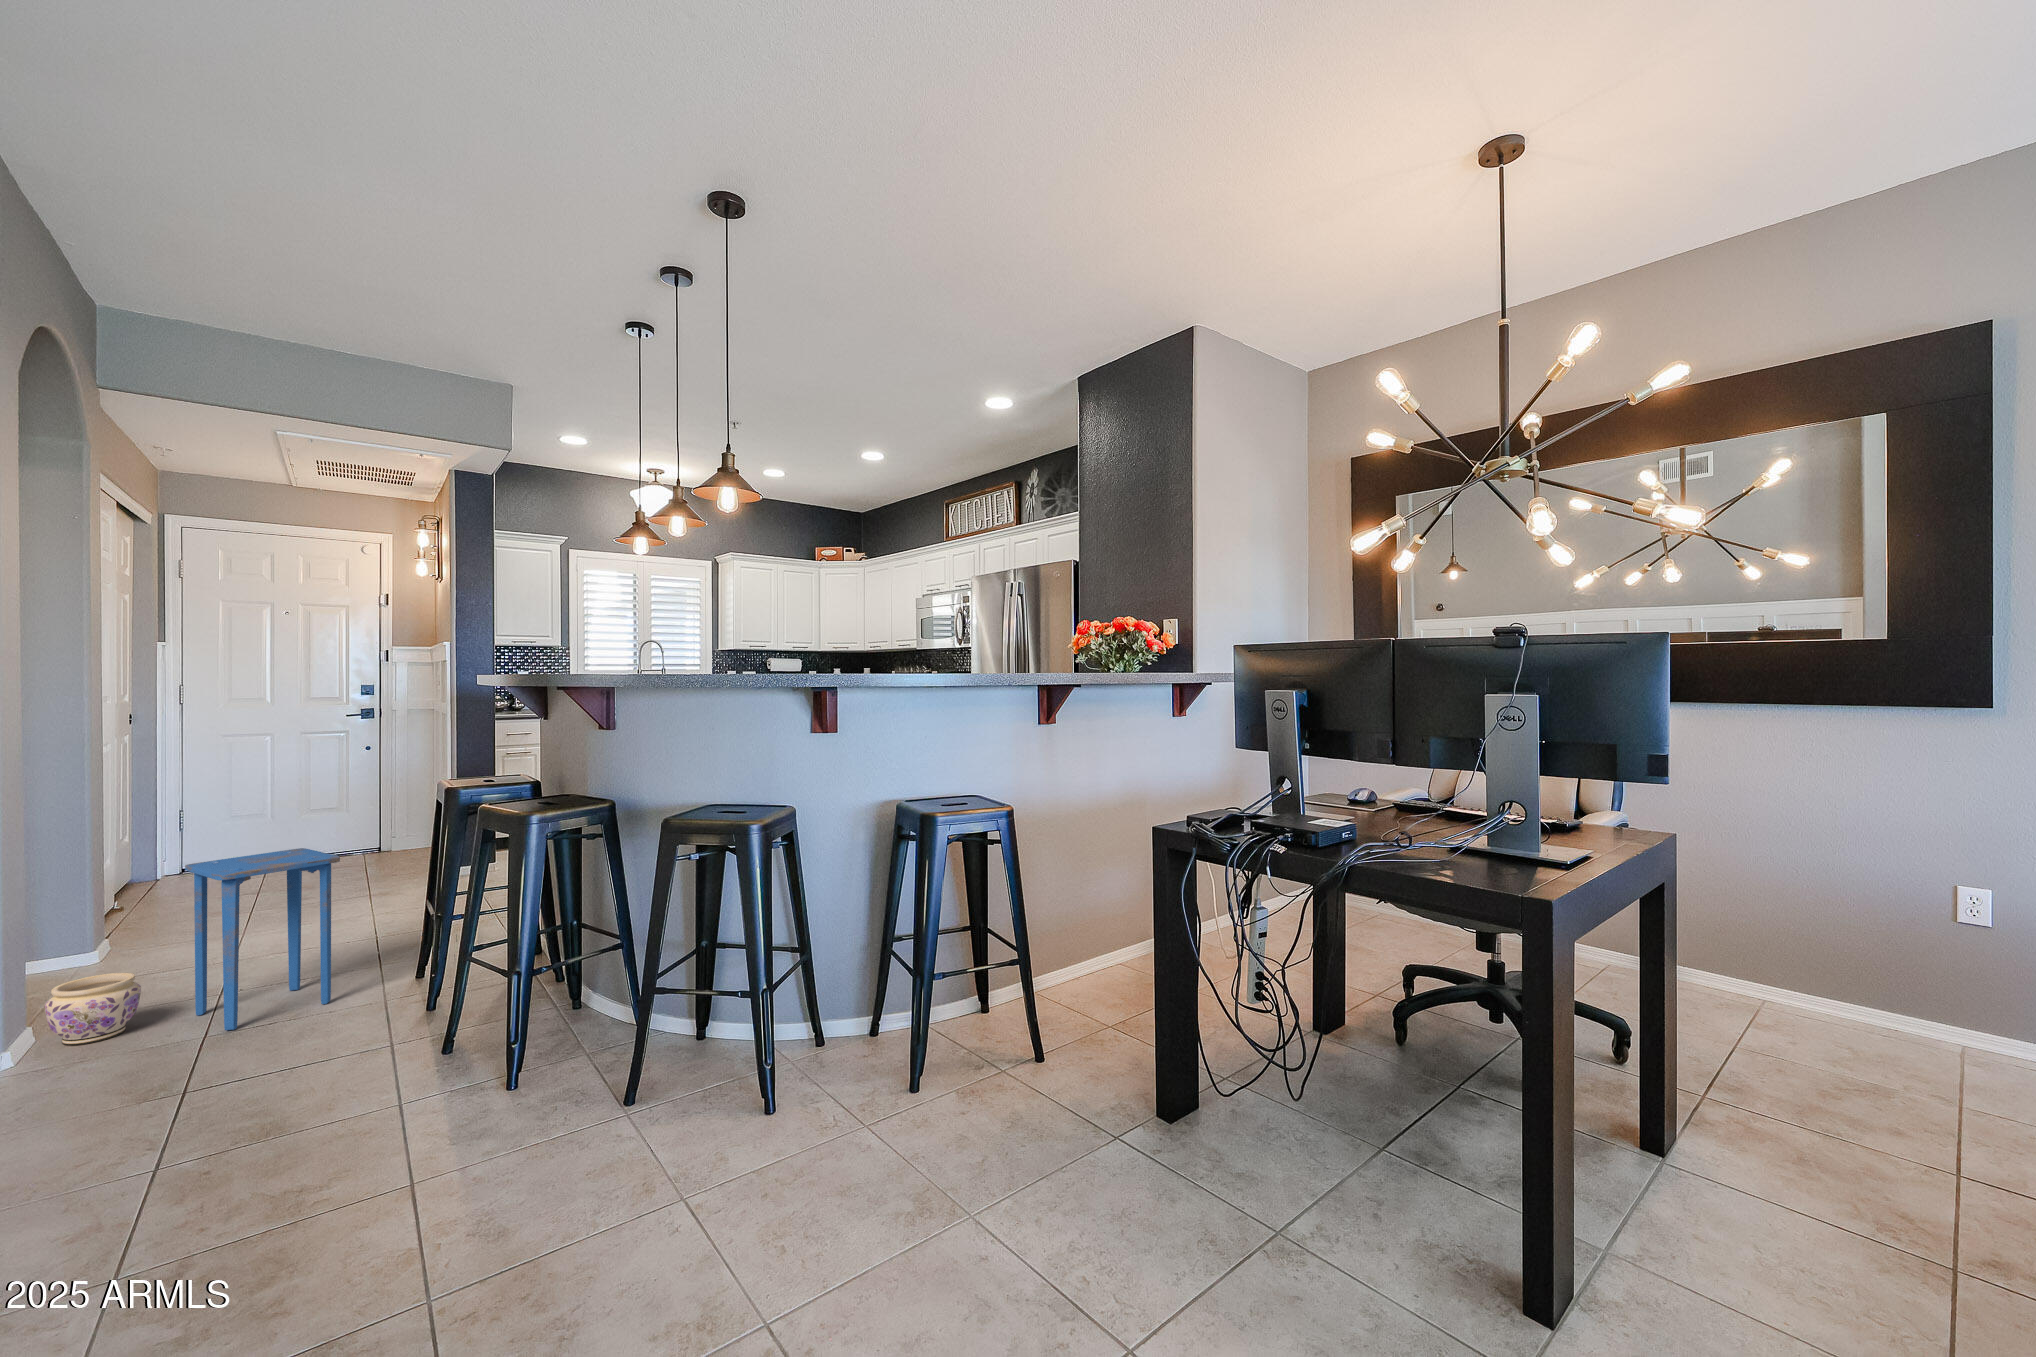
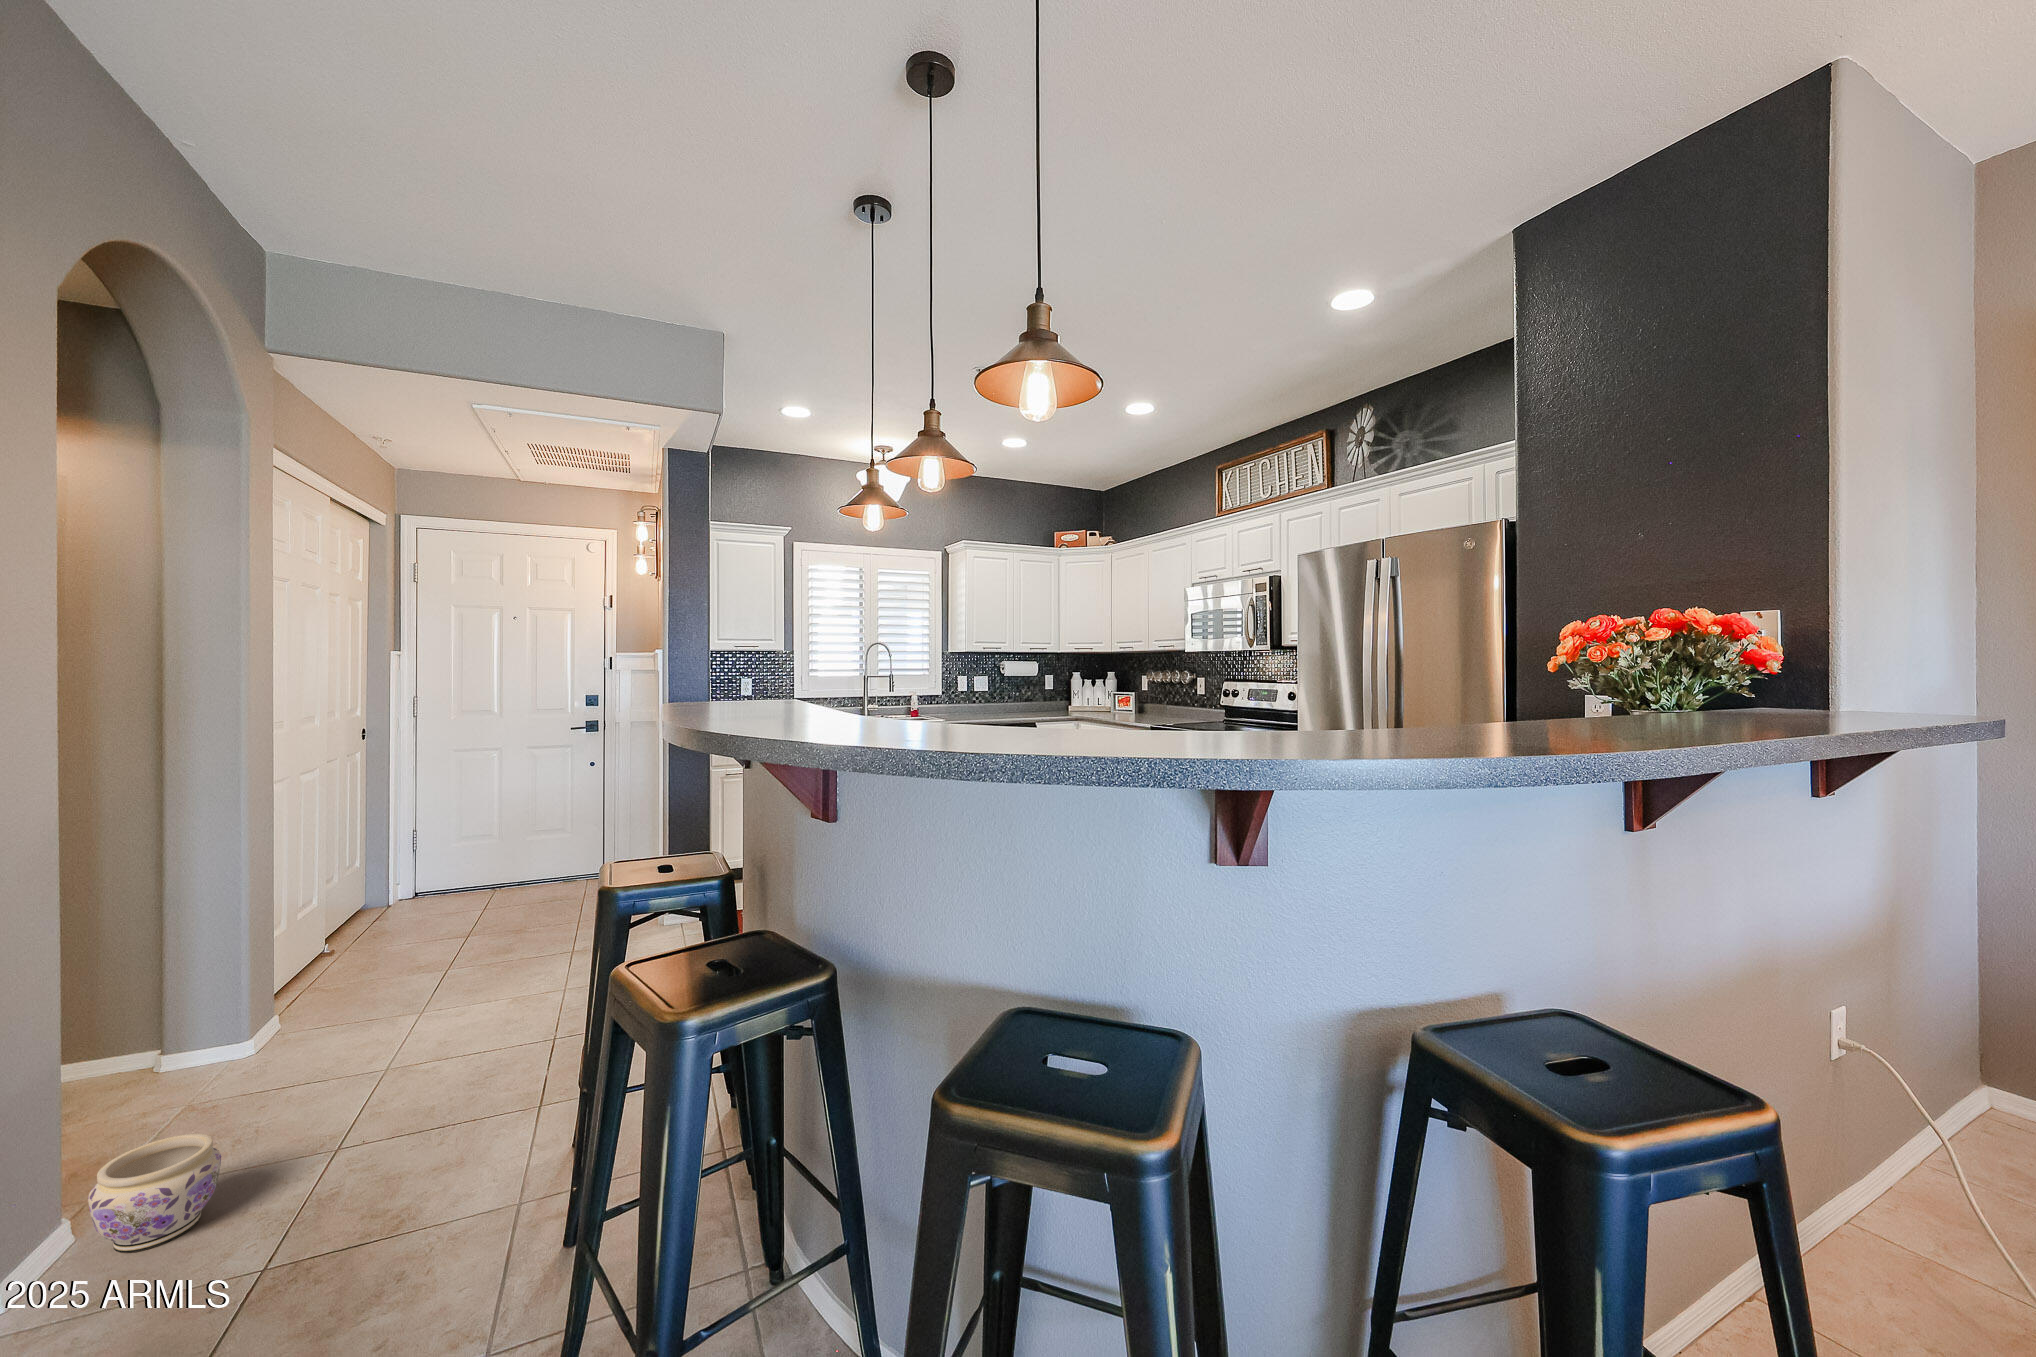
side table: present [185,848,340,1030] -> none [278,952,466,1248]

